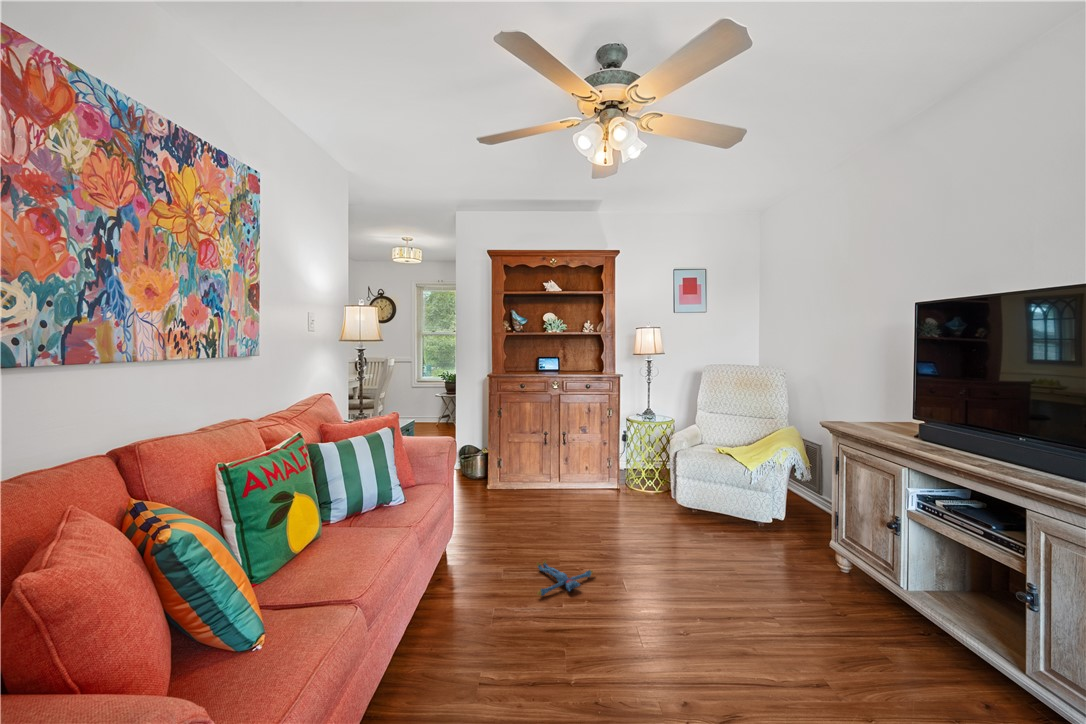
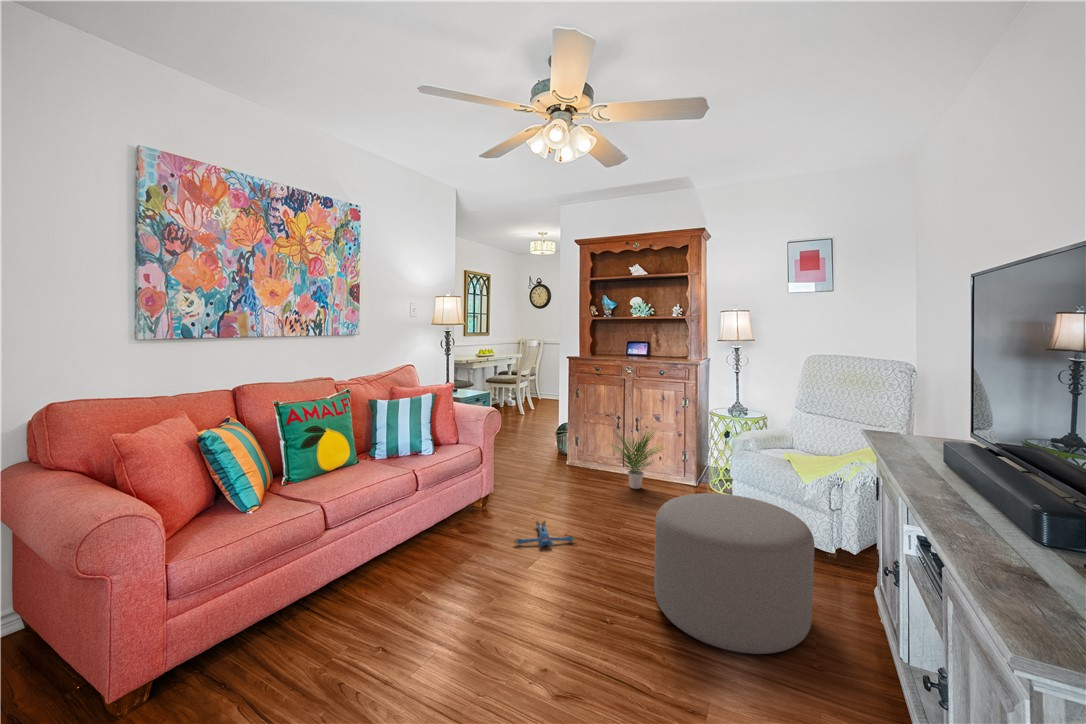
potted plant: none [551,439,608,504] -> present [616,429,661,489]
ottoman: none [714,496,870,645] -> present [654,493,814,654]

